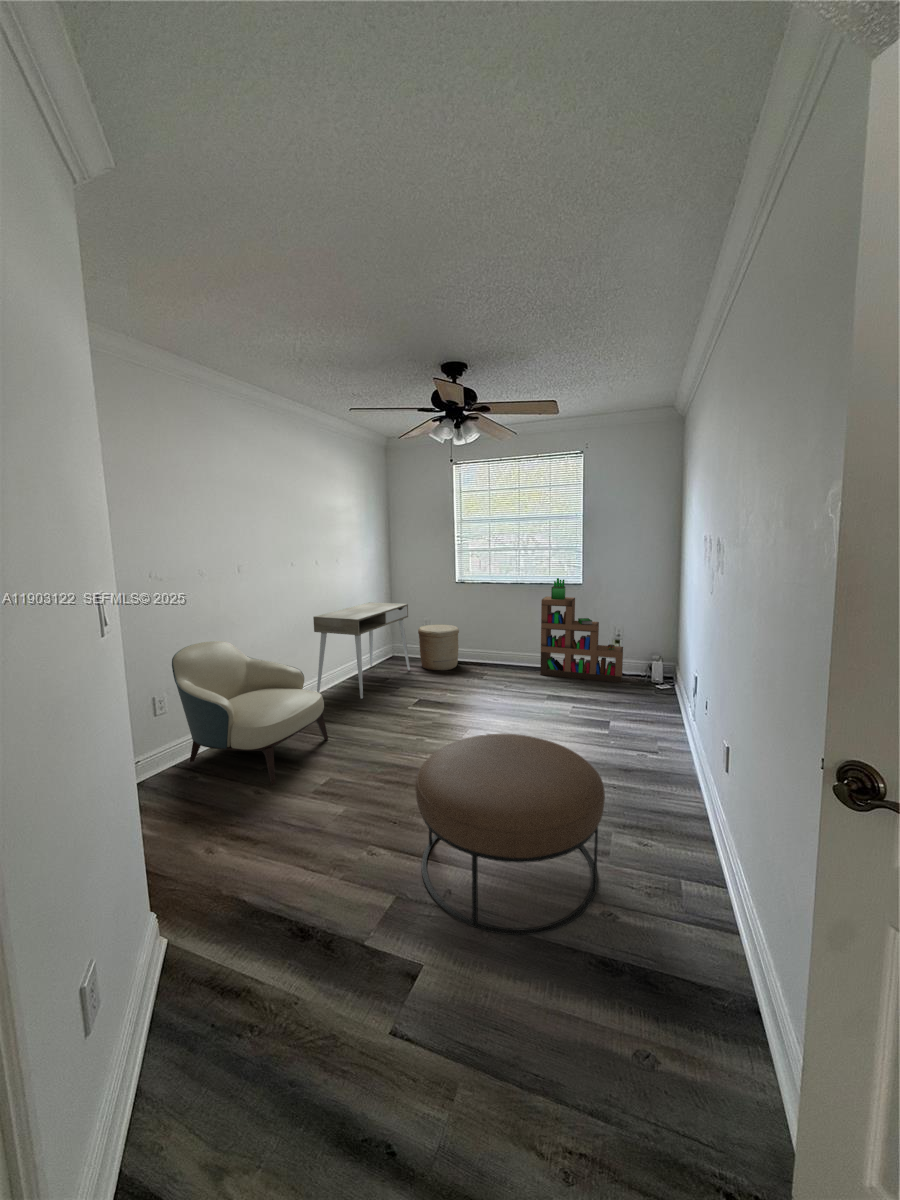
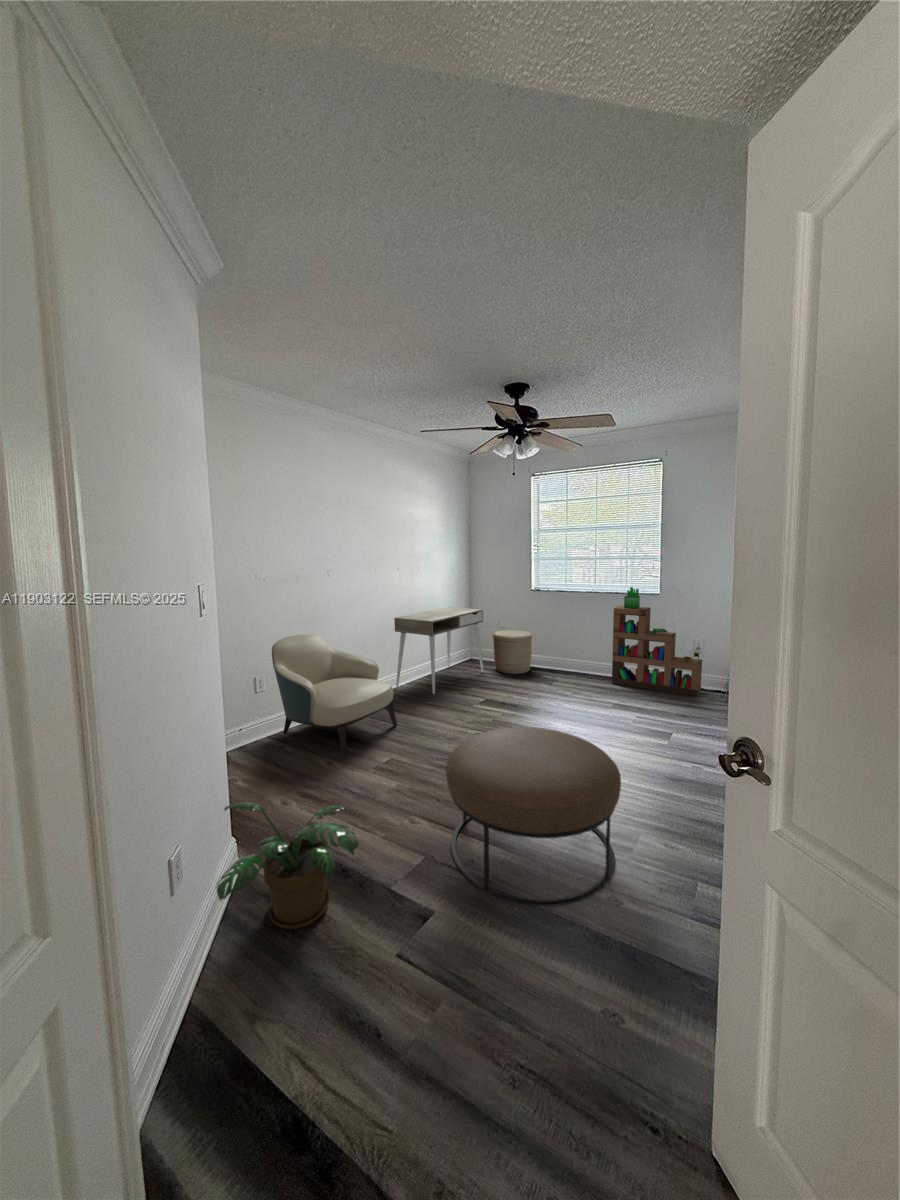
potted plant: none [145,857,344,1025] -> present [217,802,359,929]

